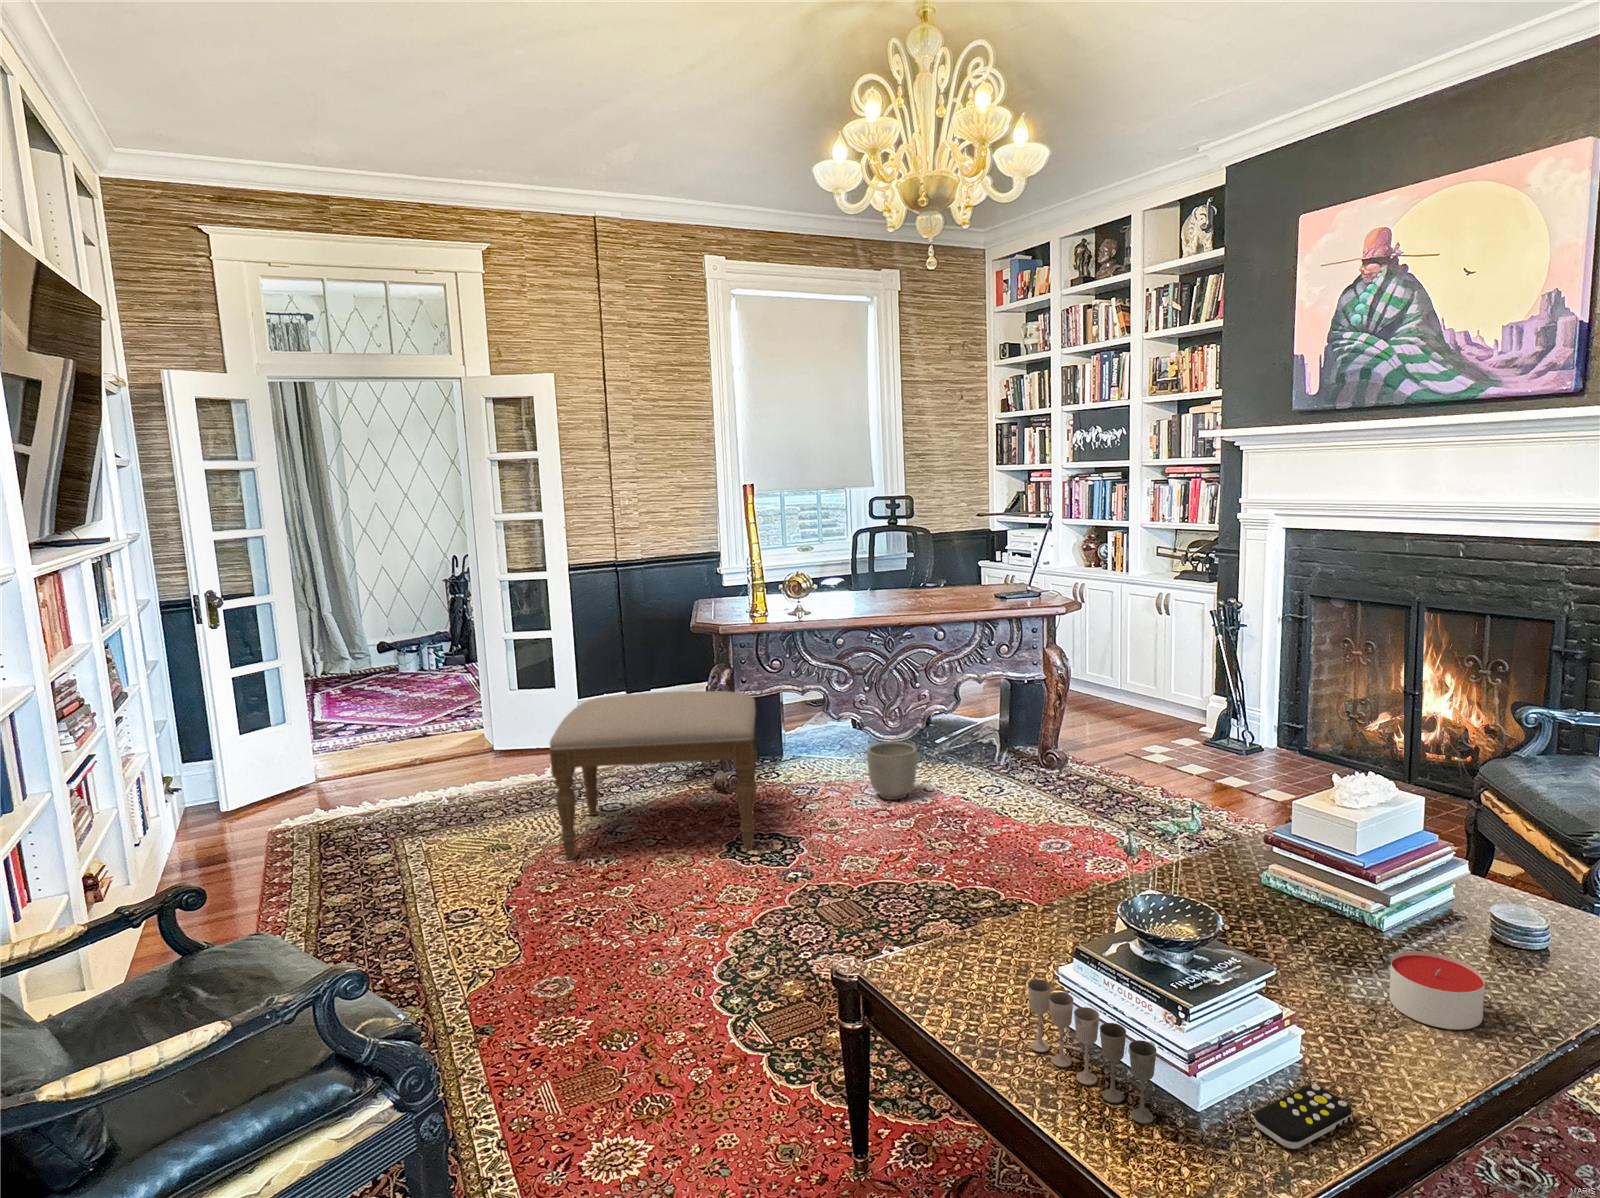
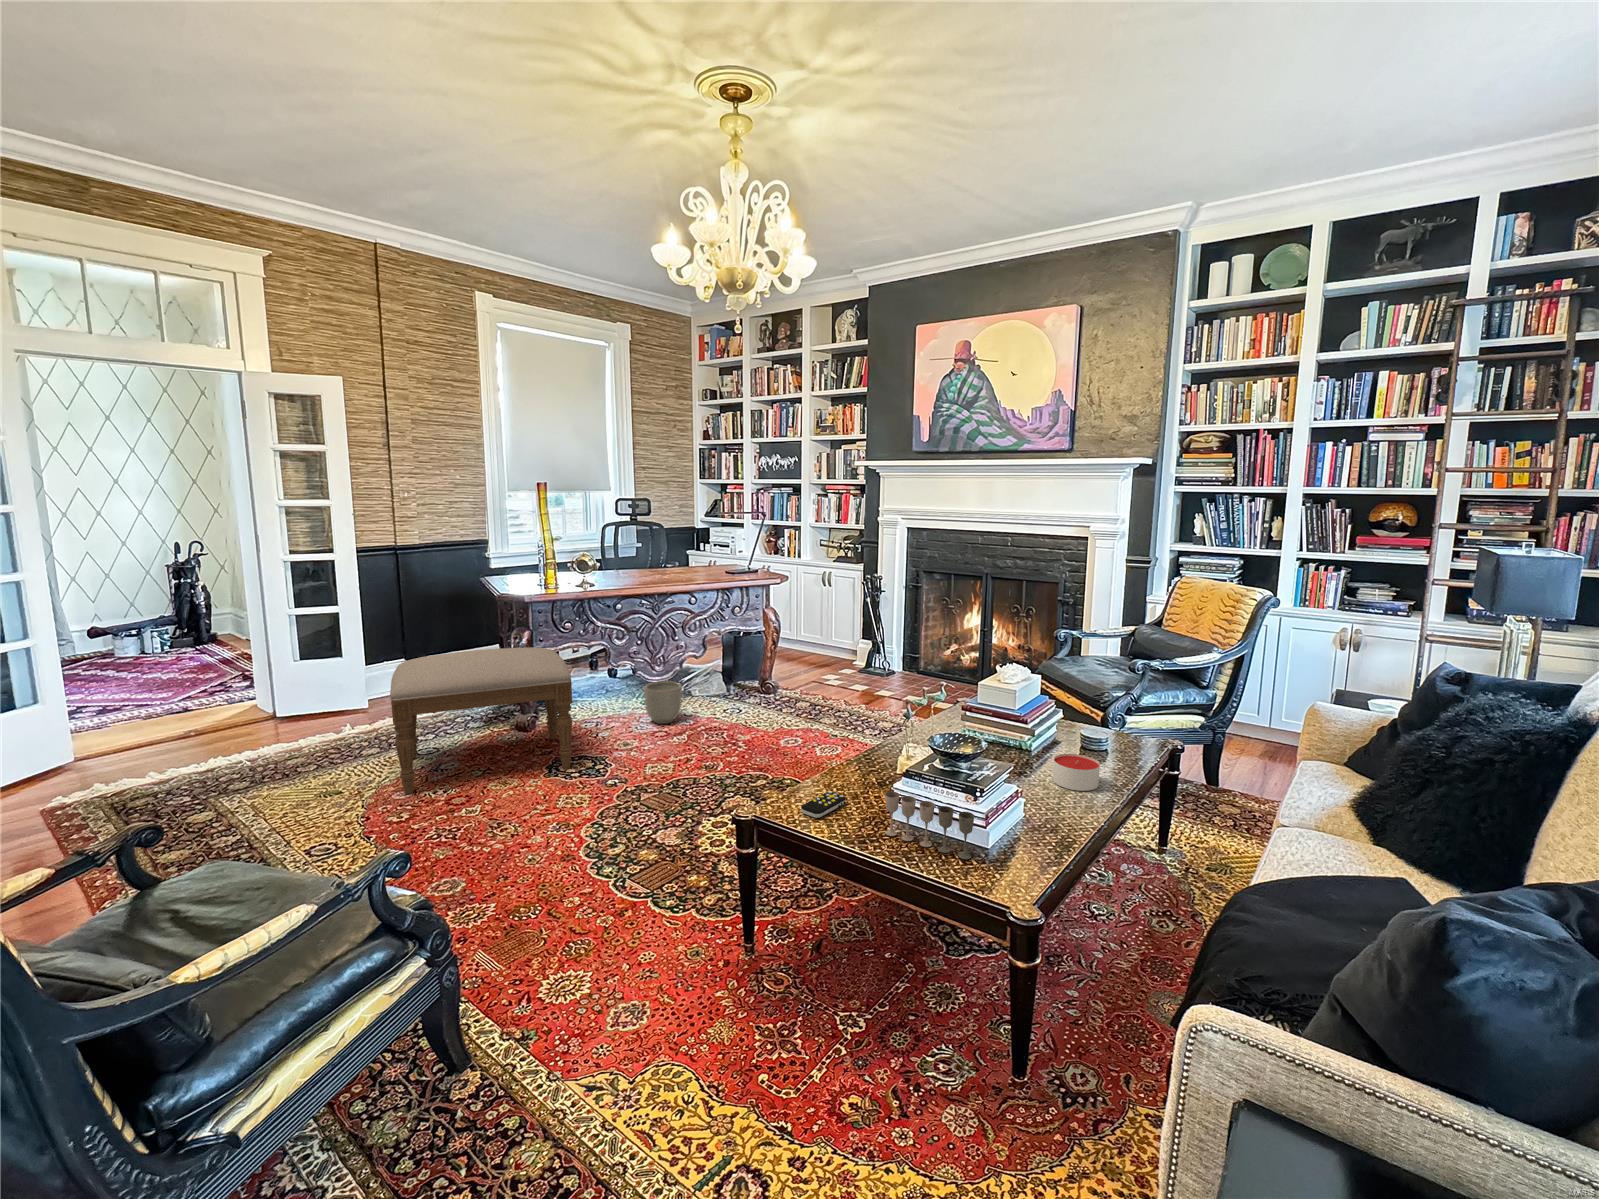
remote control: present [1254,1085,1352,1149] -> present [801,791,846,818]

